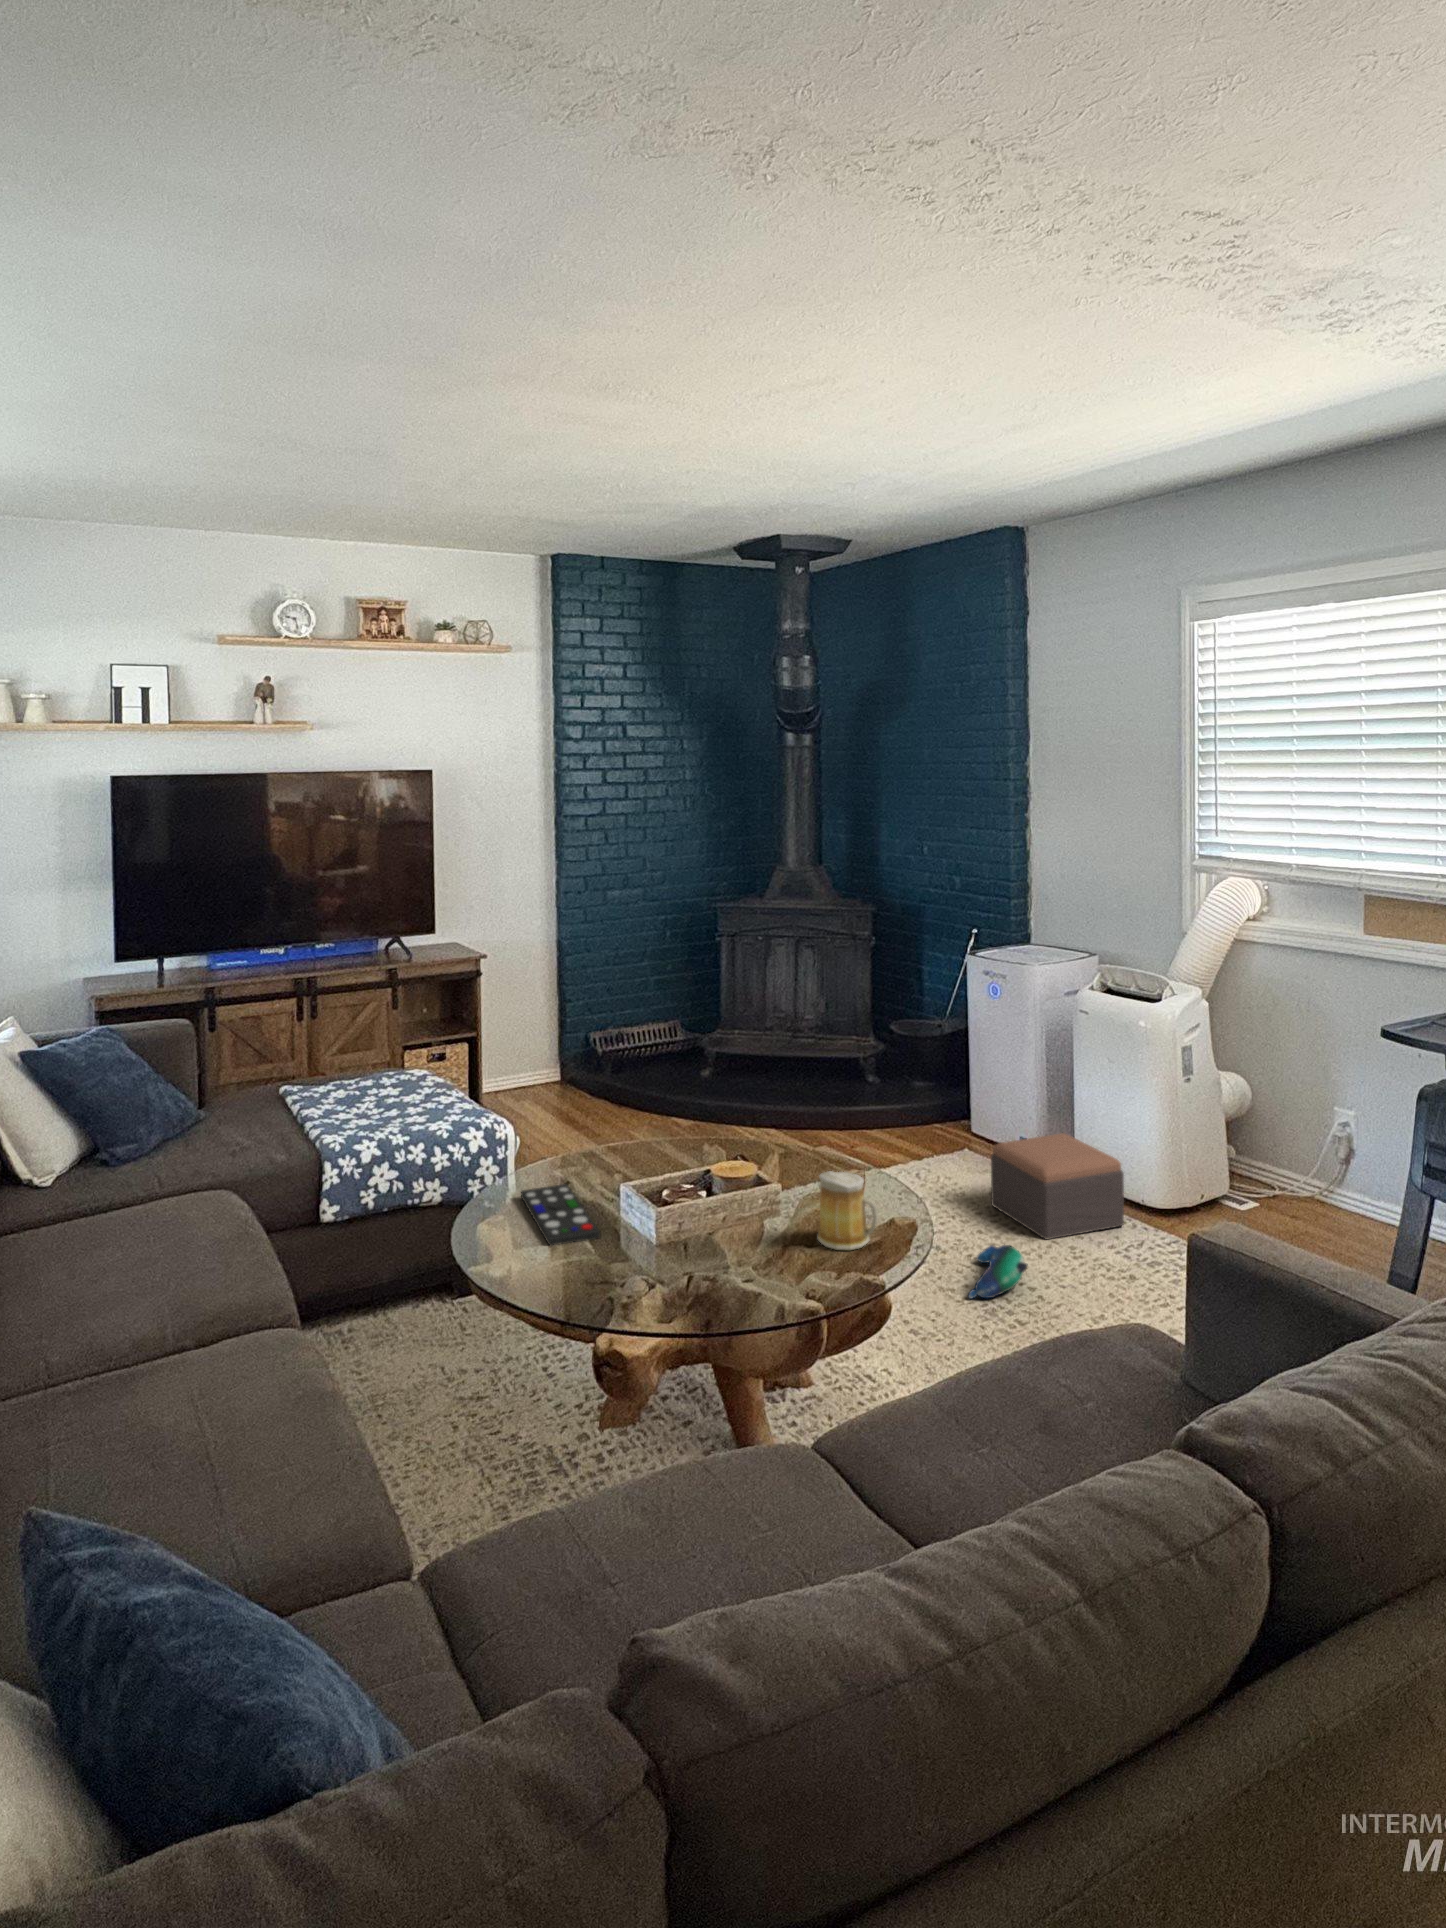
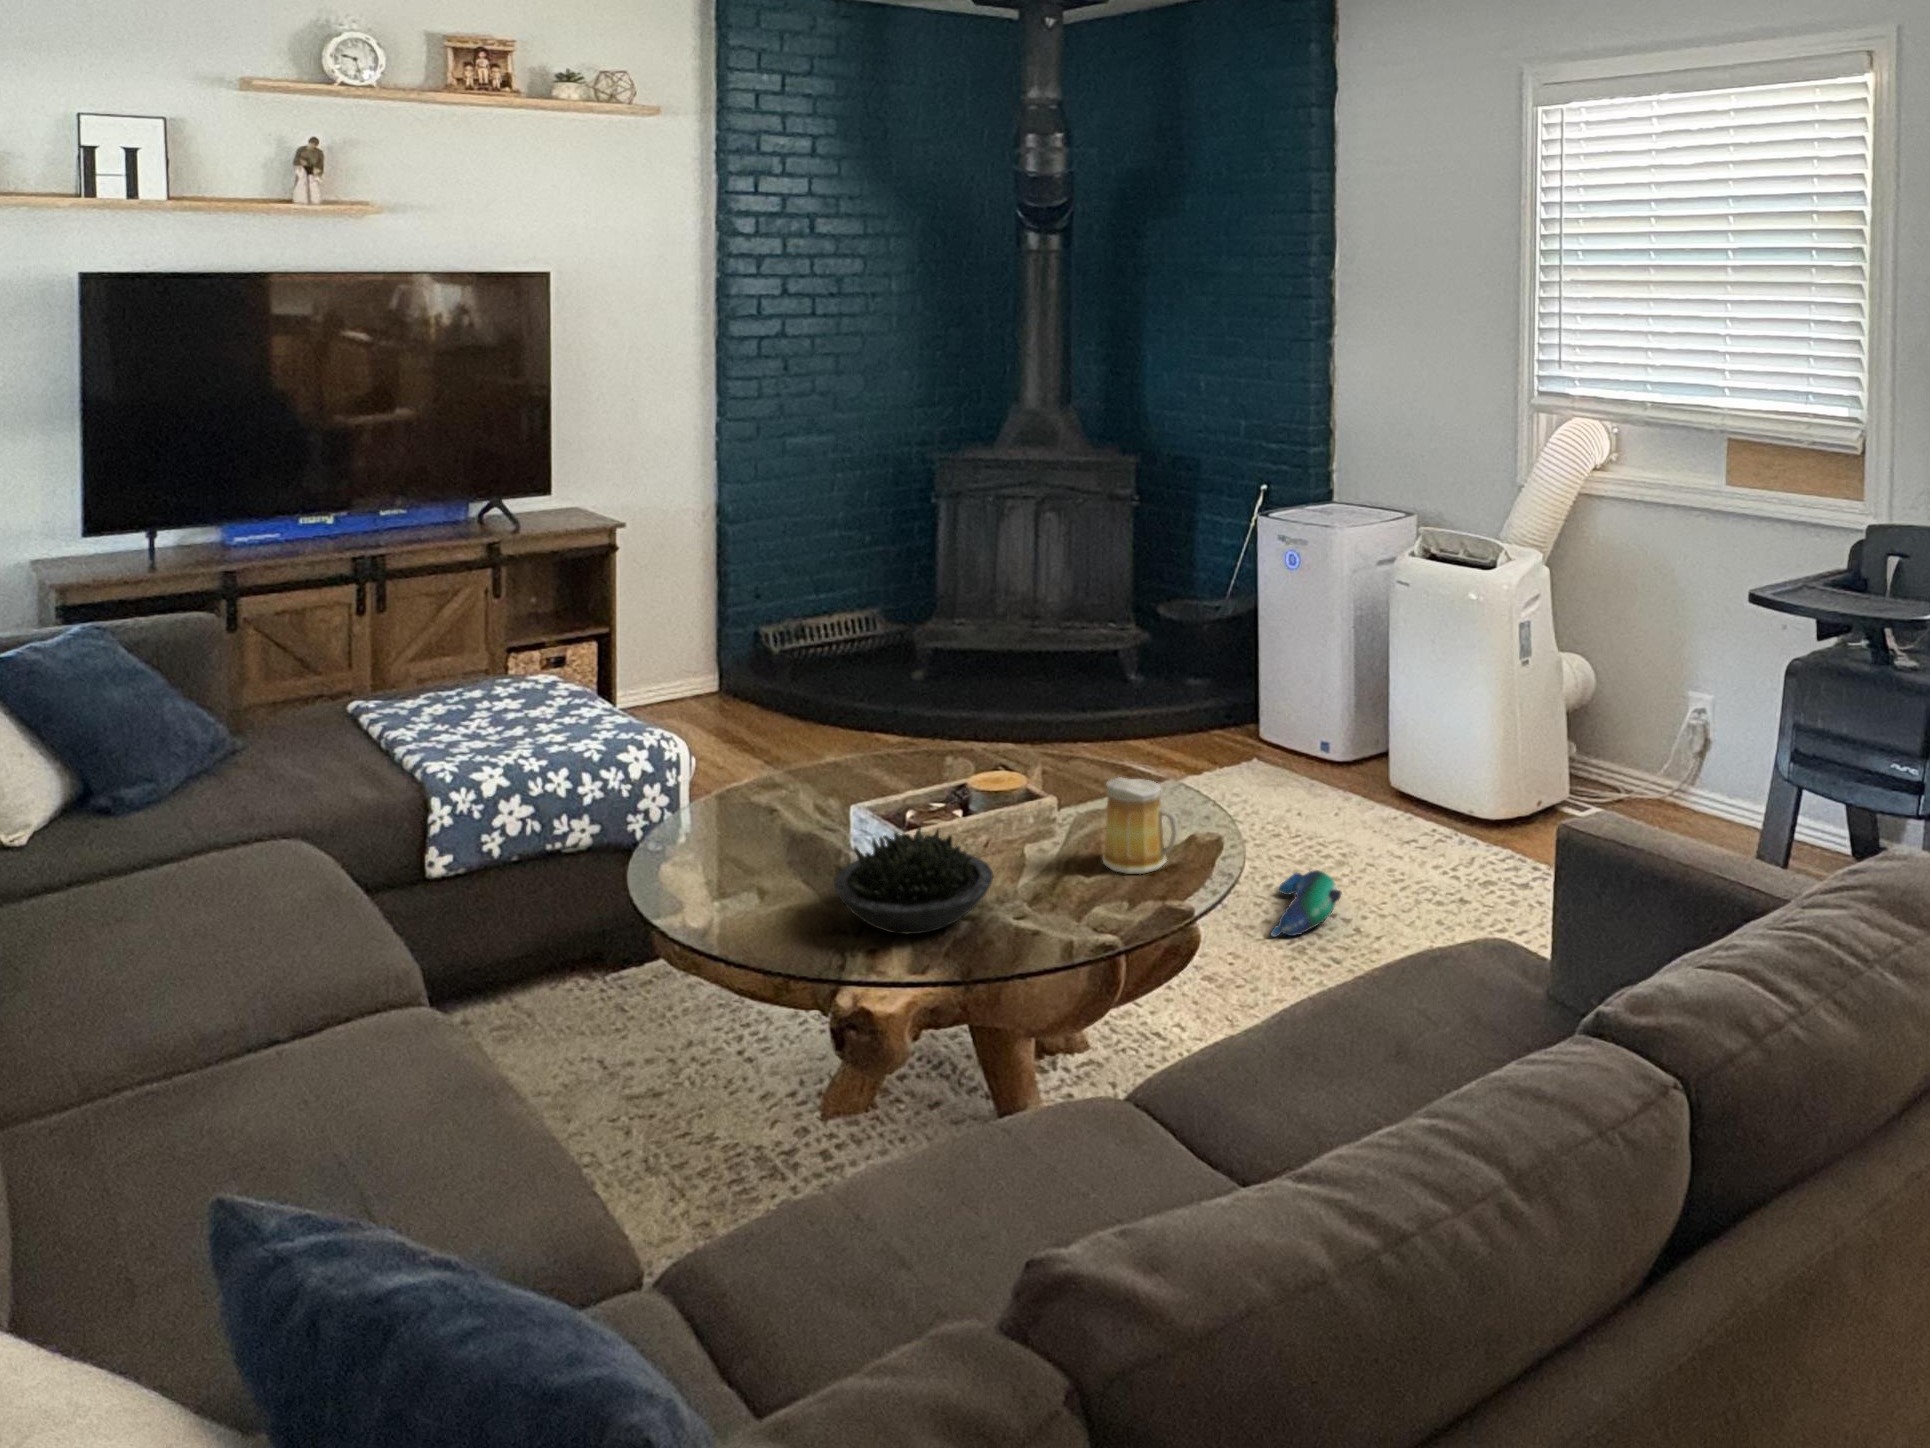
footstool: present [991,1133,1124,1240] -> none [1292,734,1452,865]
remote control: present [521,1184,600,1246] -> none [713,811,826,888]
succulent plant: none [599,1205,724,1293] -> present [834,827,993,934]

